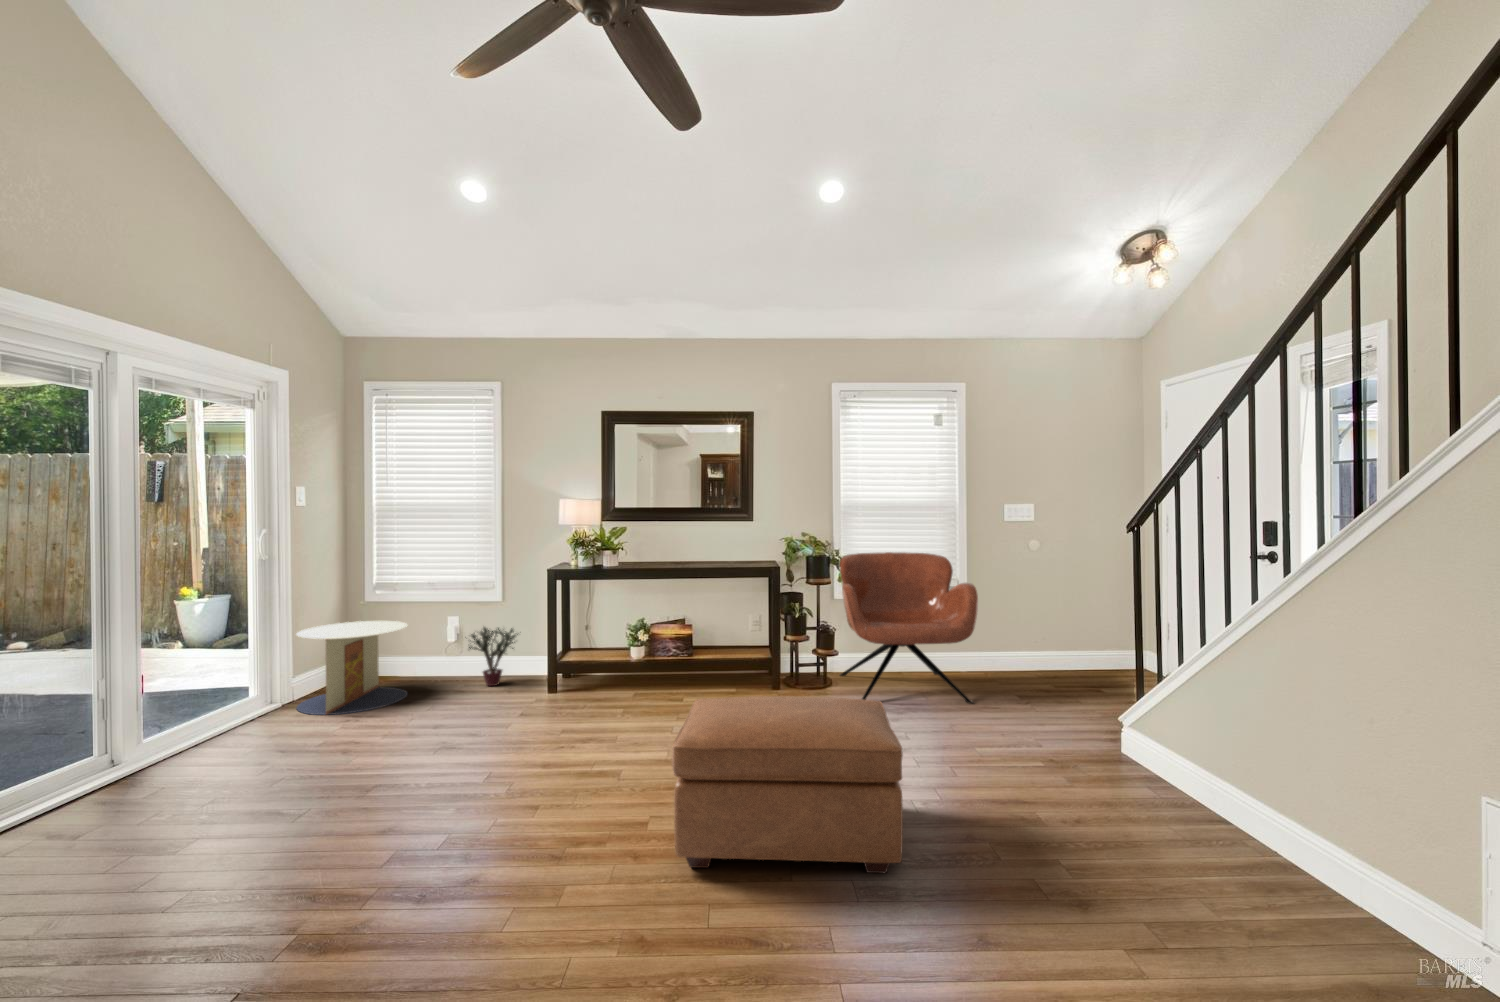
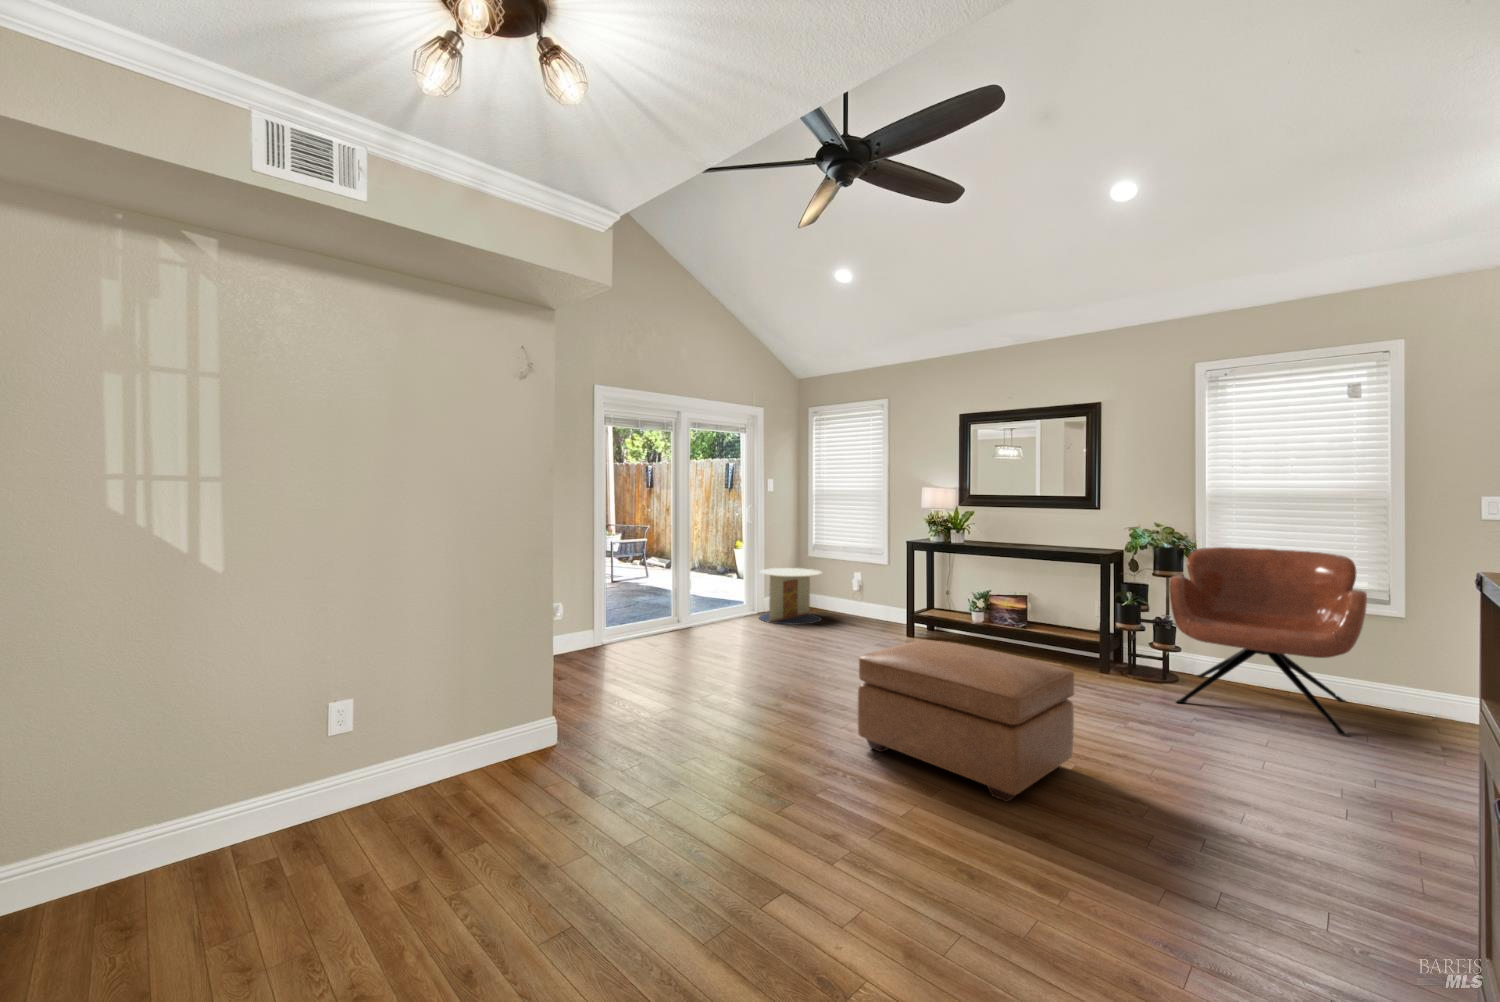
potted plant: present [469,627,518,686] -> none [854,580,898,626]

